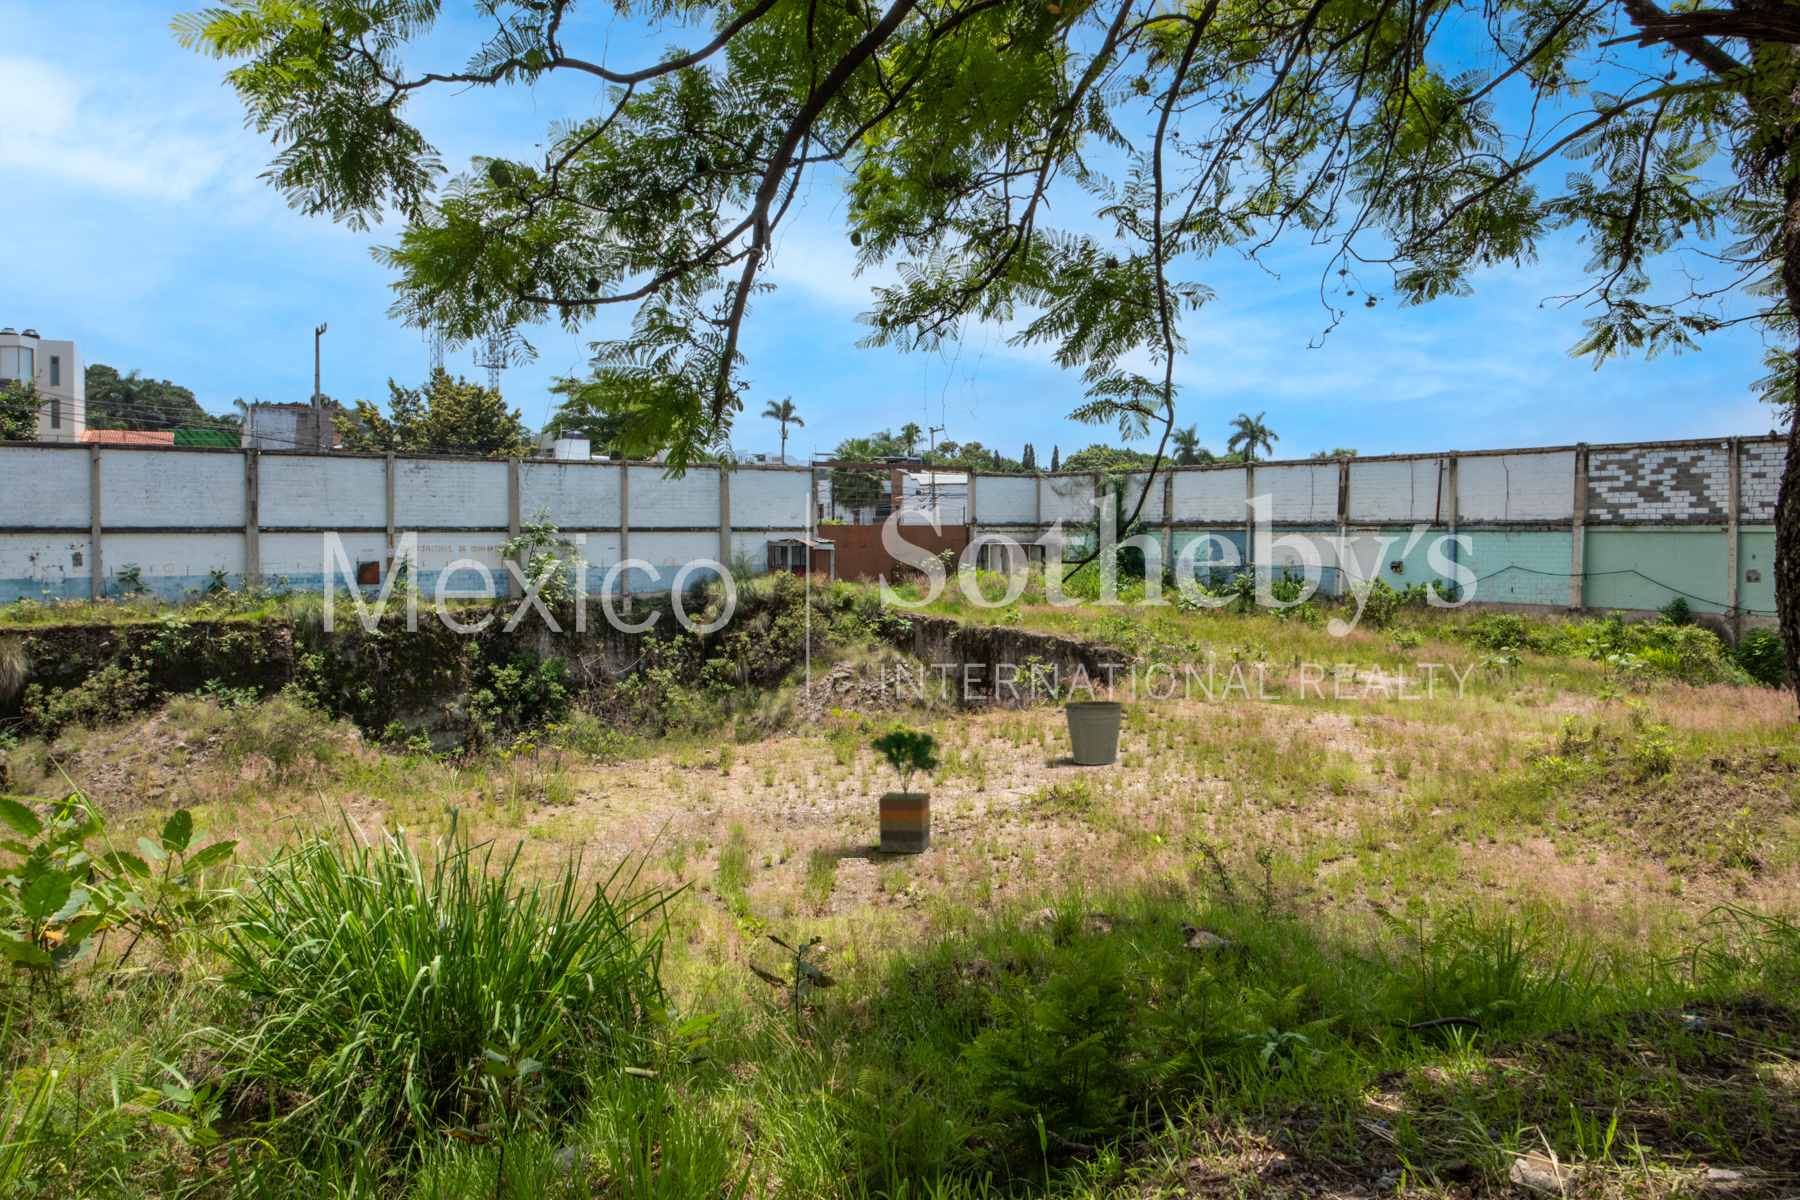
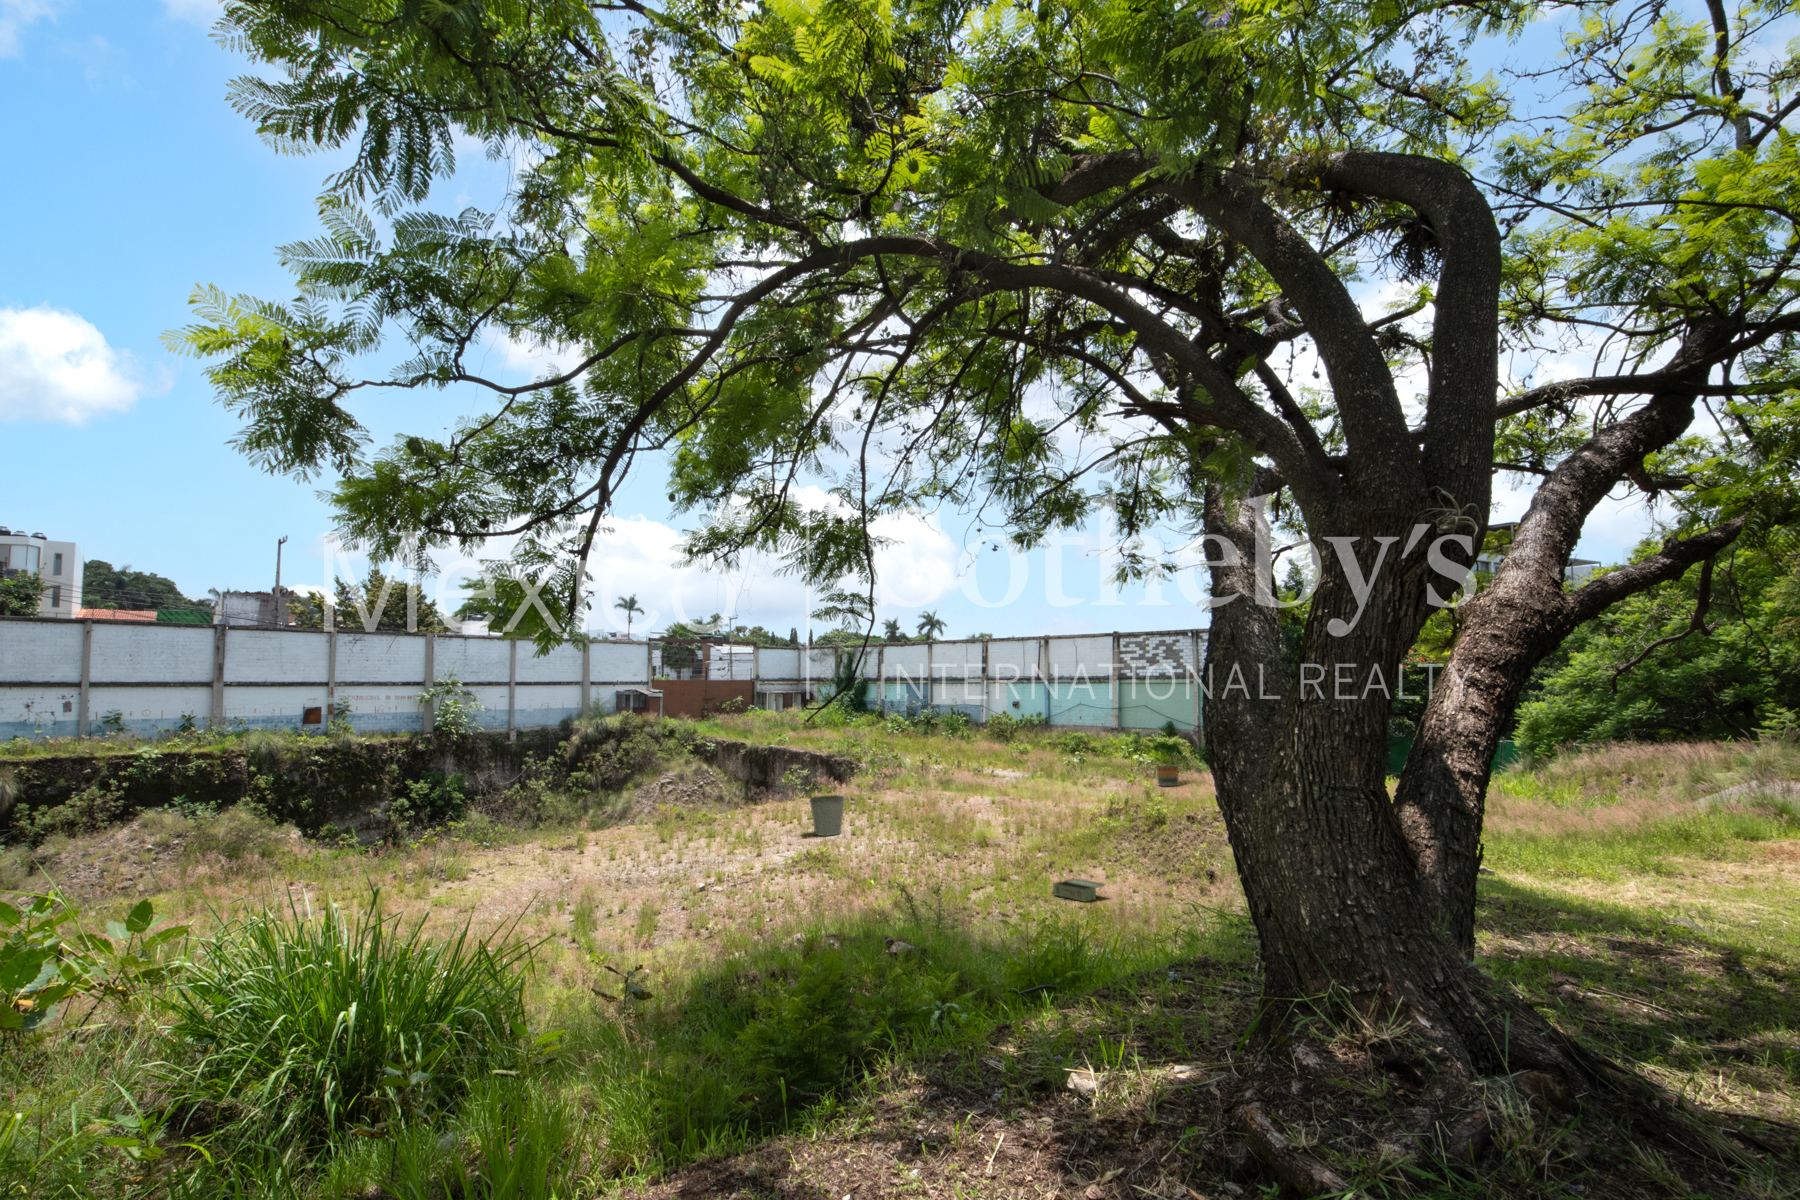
potted tree: present [870,731,944,853] -> present [1152,742,1183,786]
toolbox: none [1531,864,1644,910] -> present [1053,879,1105,901]

